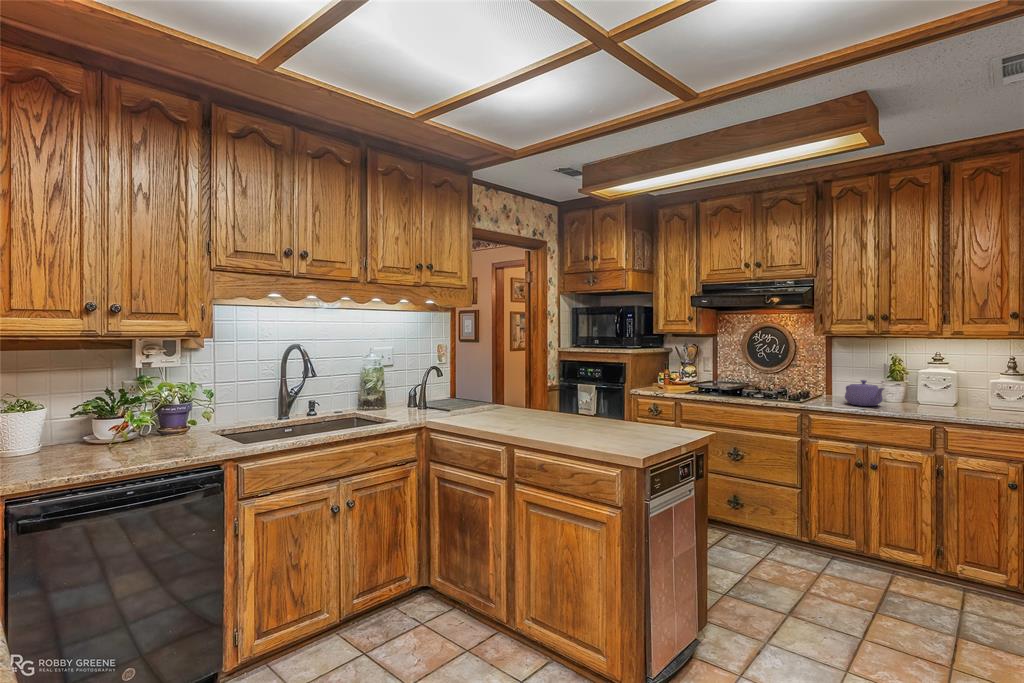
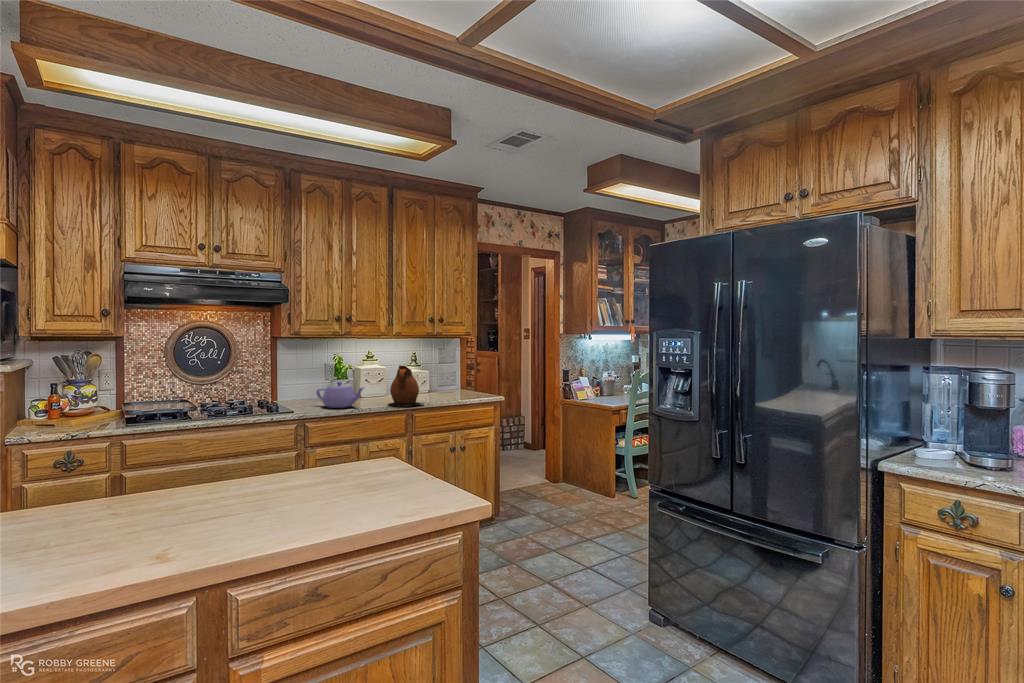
ceramic pitcher: none [921,368,973,418] -> present [389,365,424,406]

